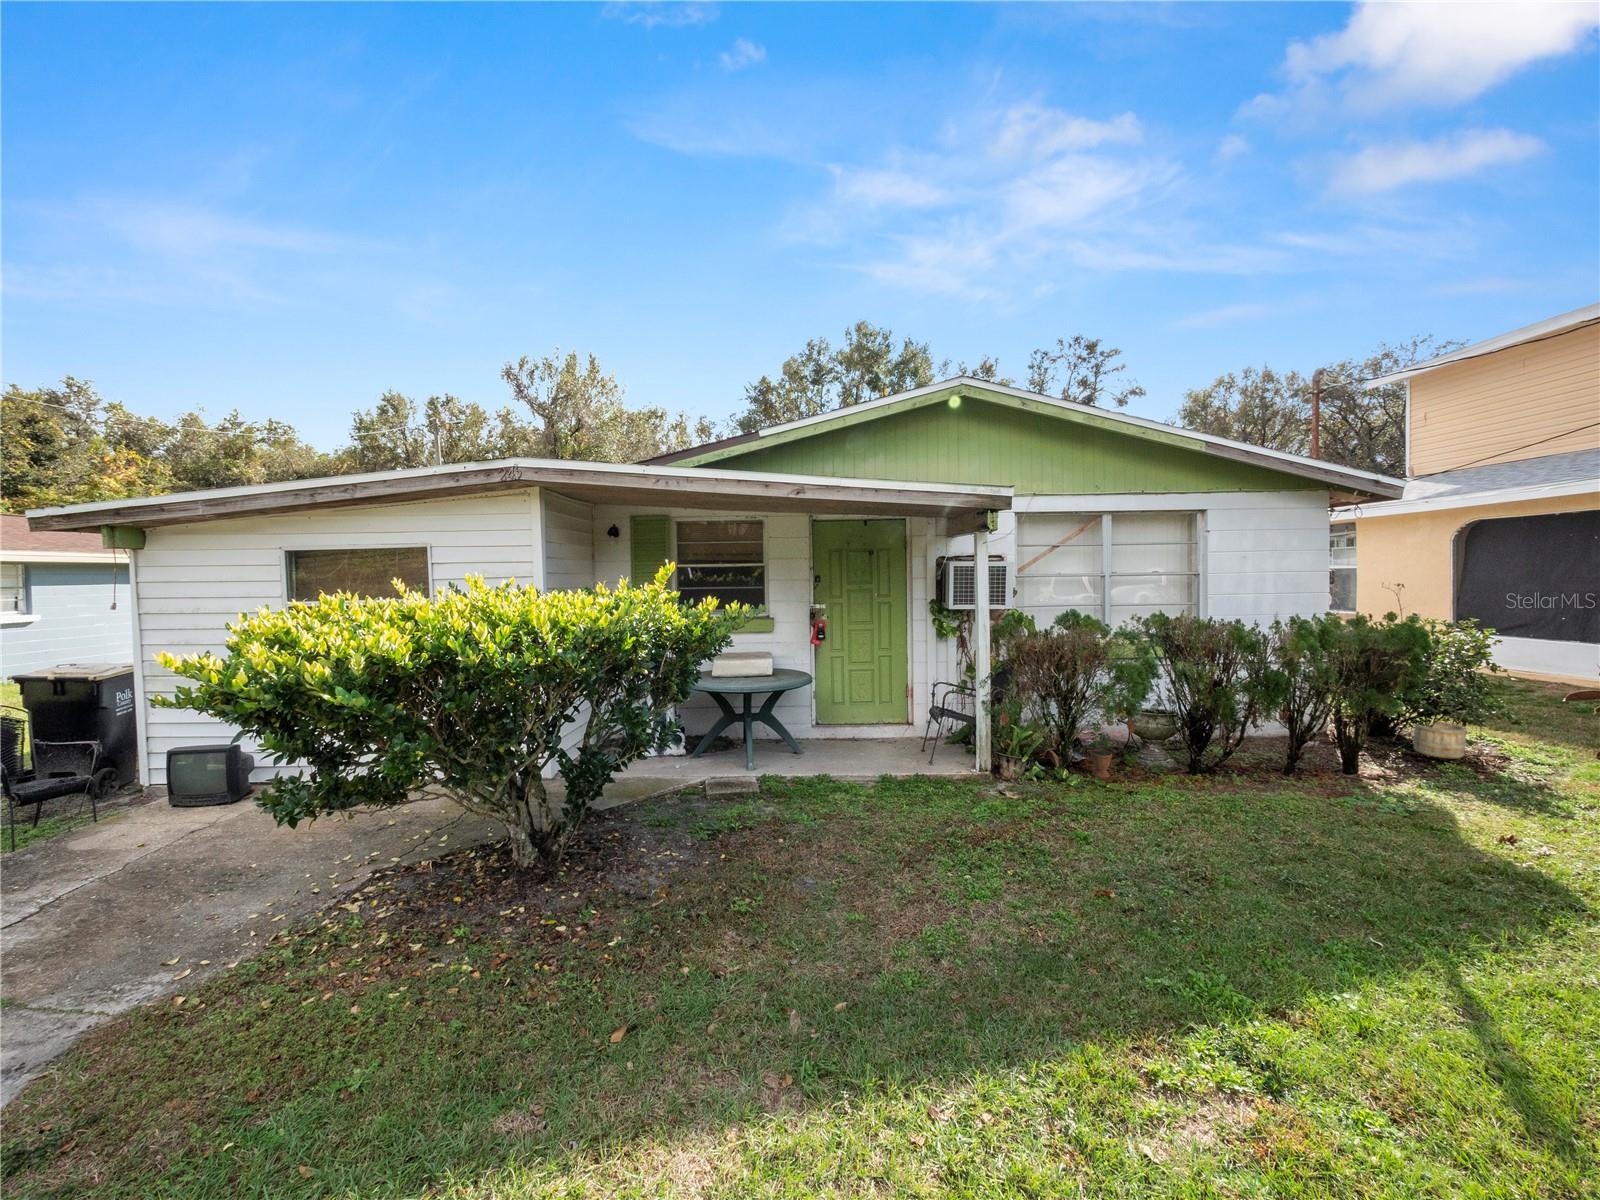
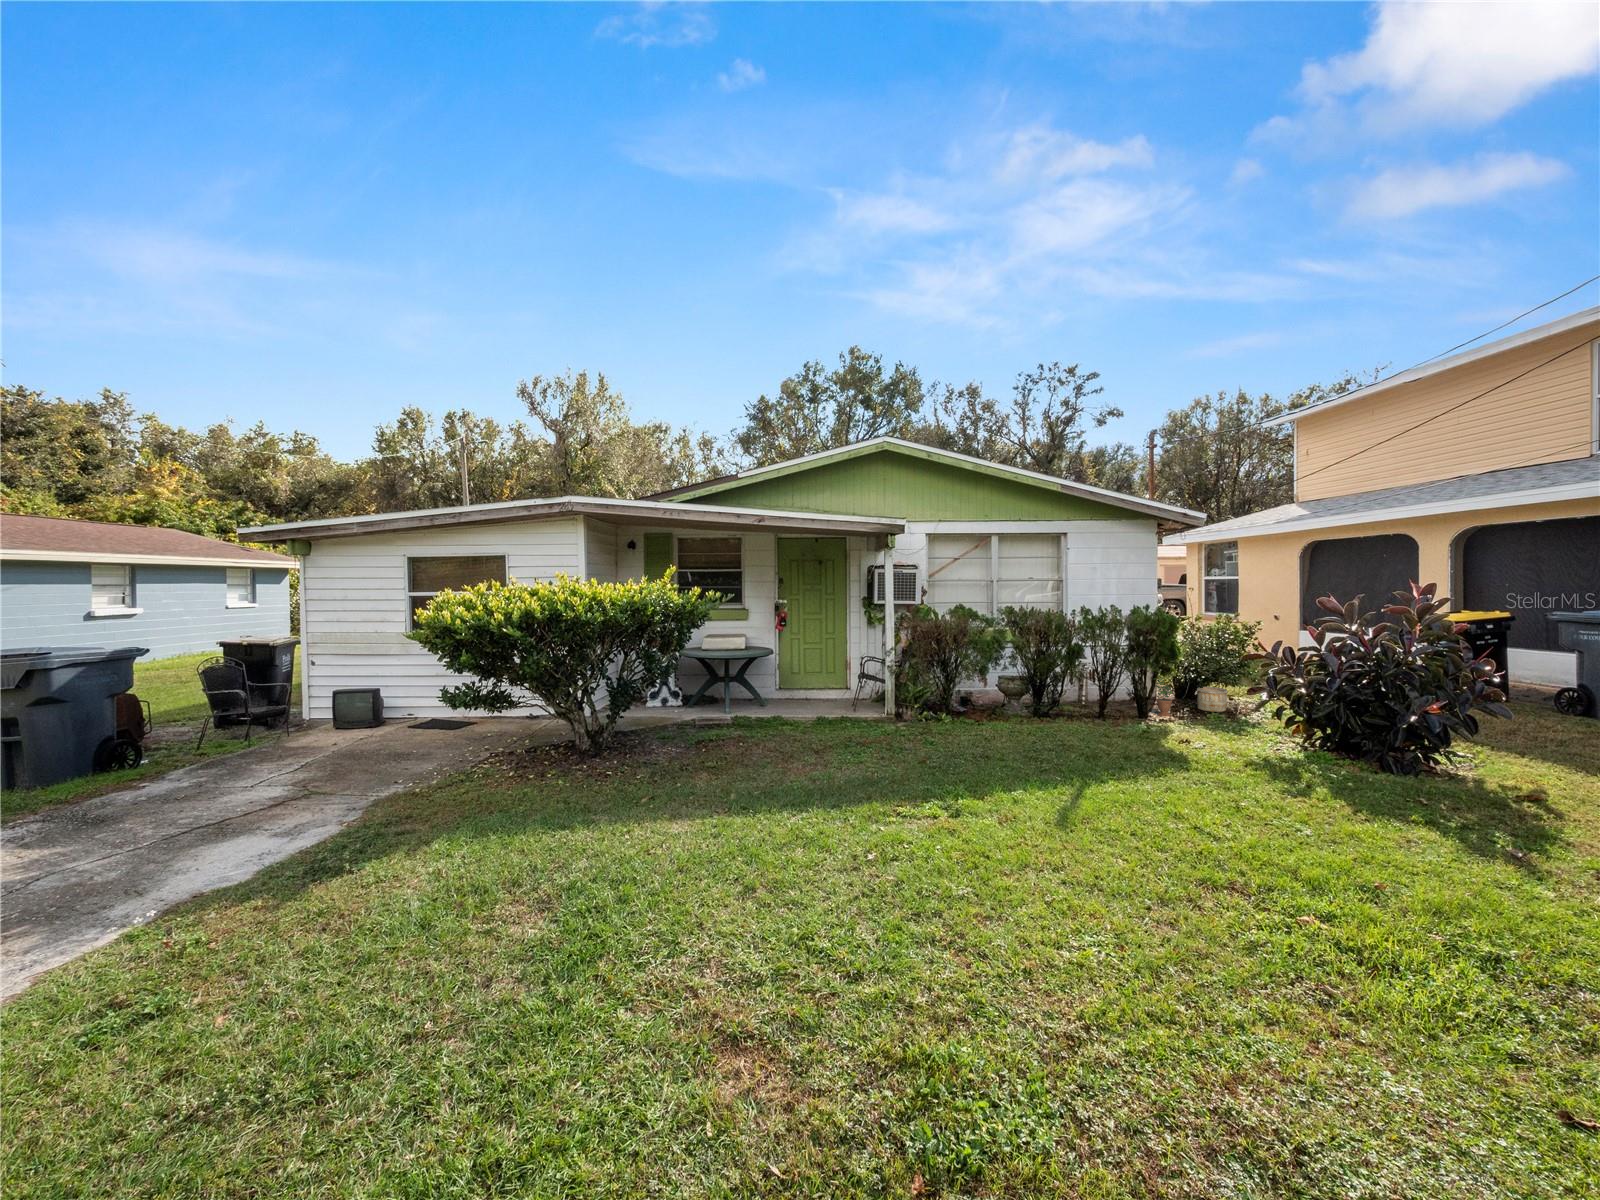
potted plant: present [1087,717,1112,778] -> present [1154,677,1172,717]

